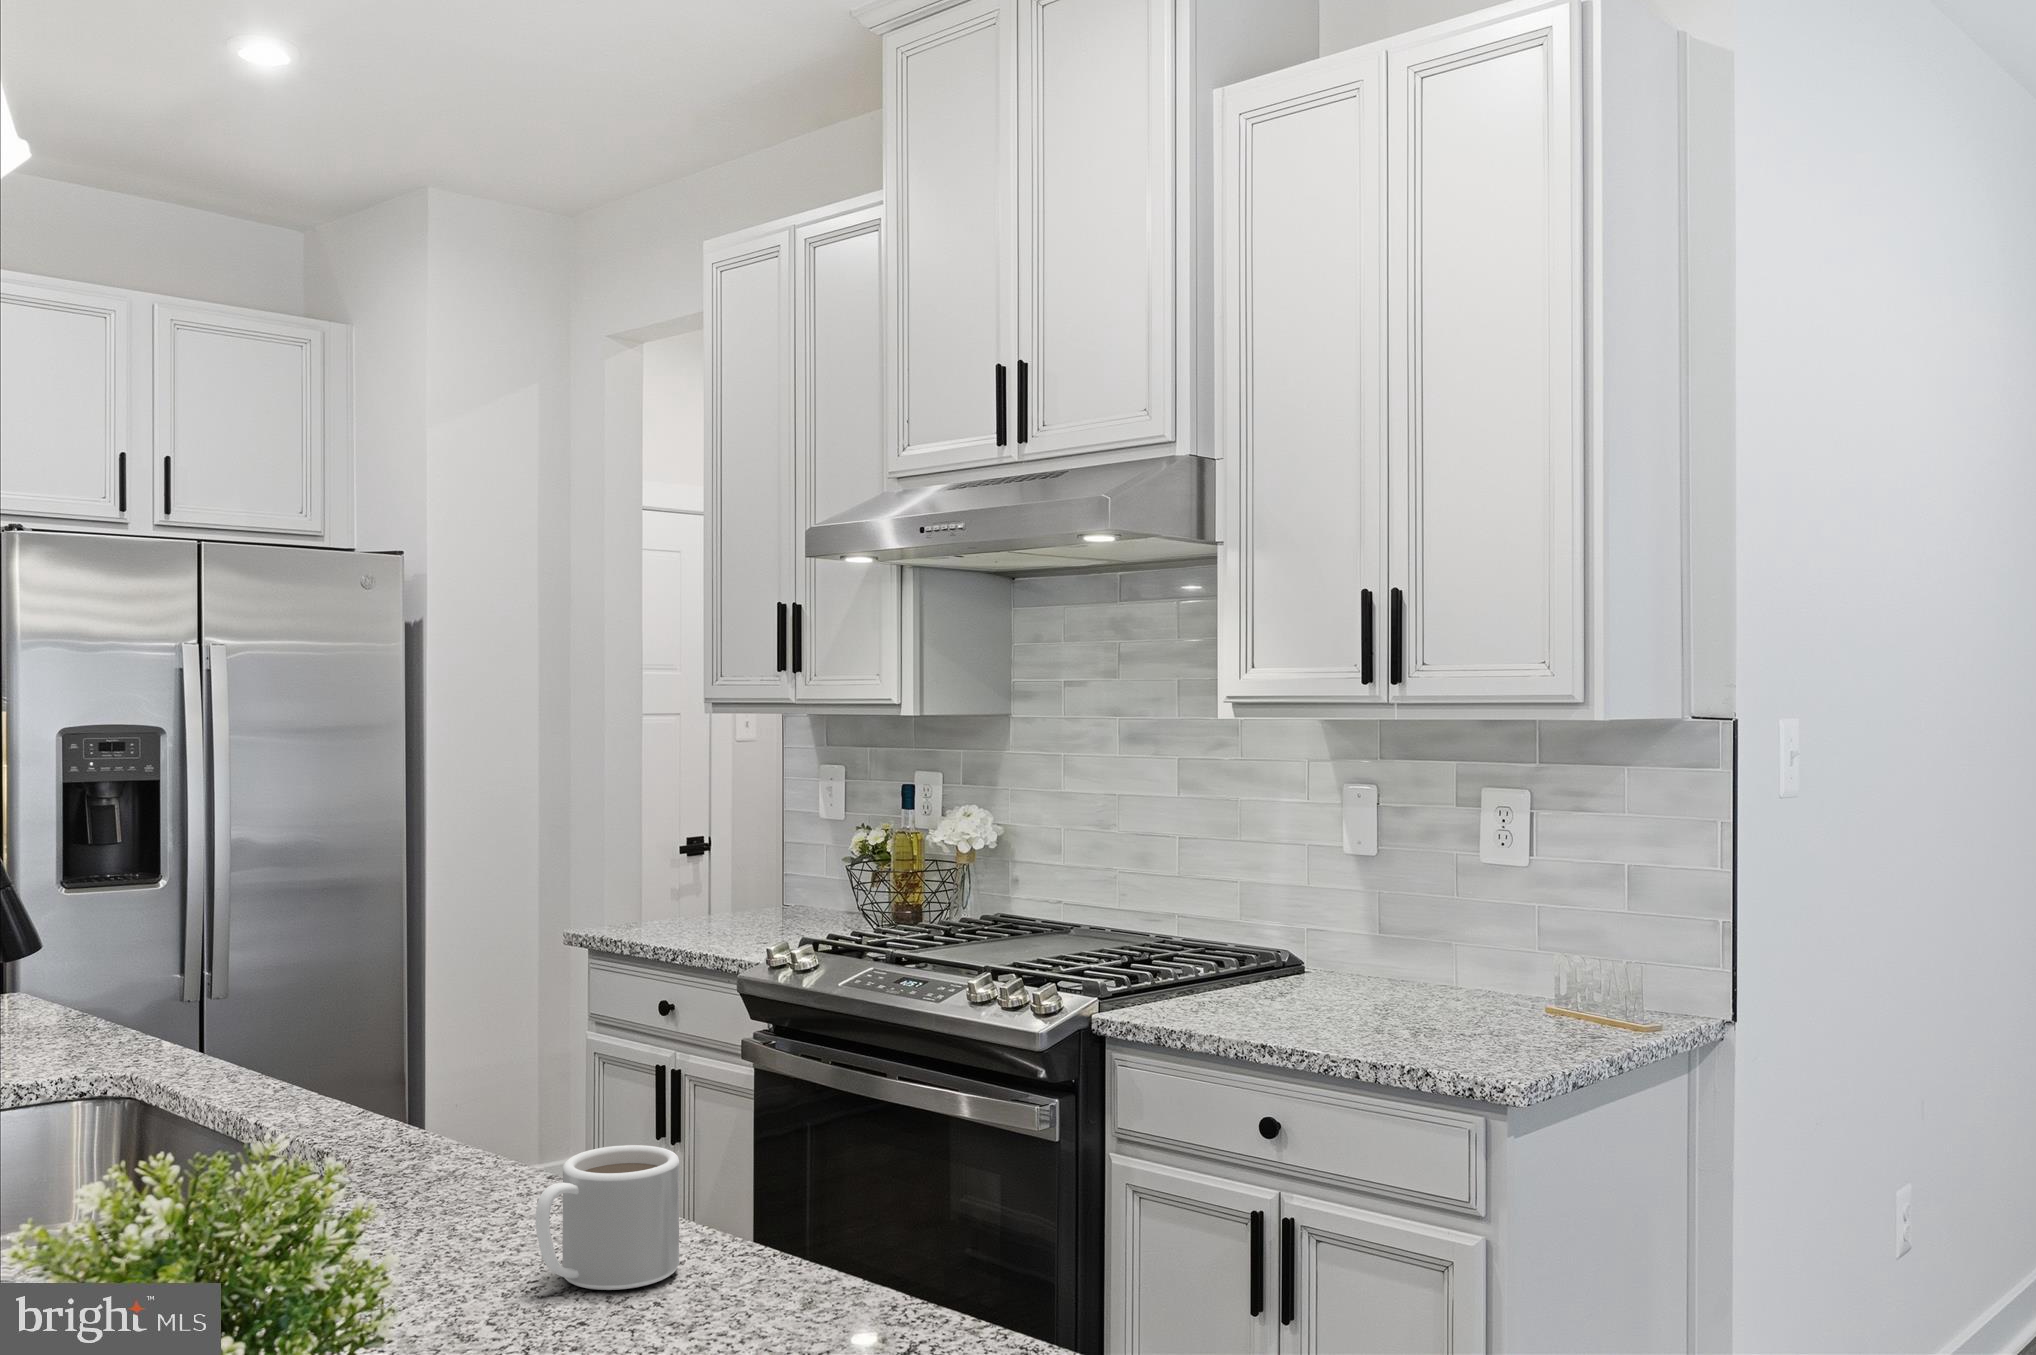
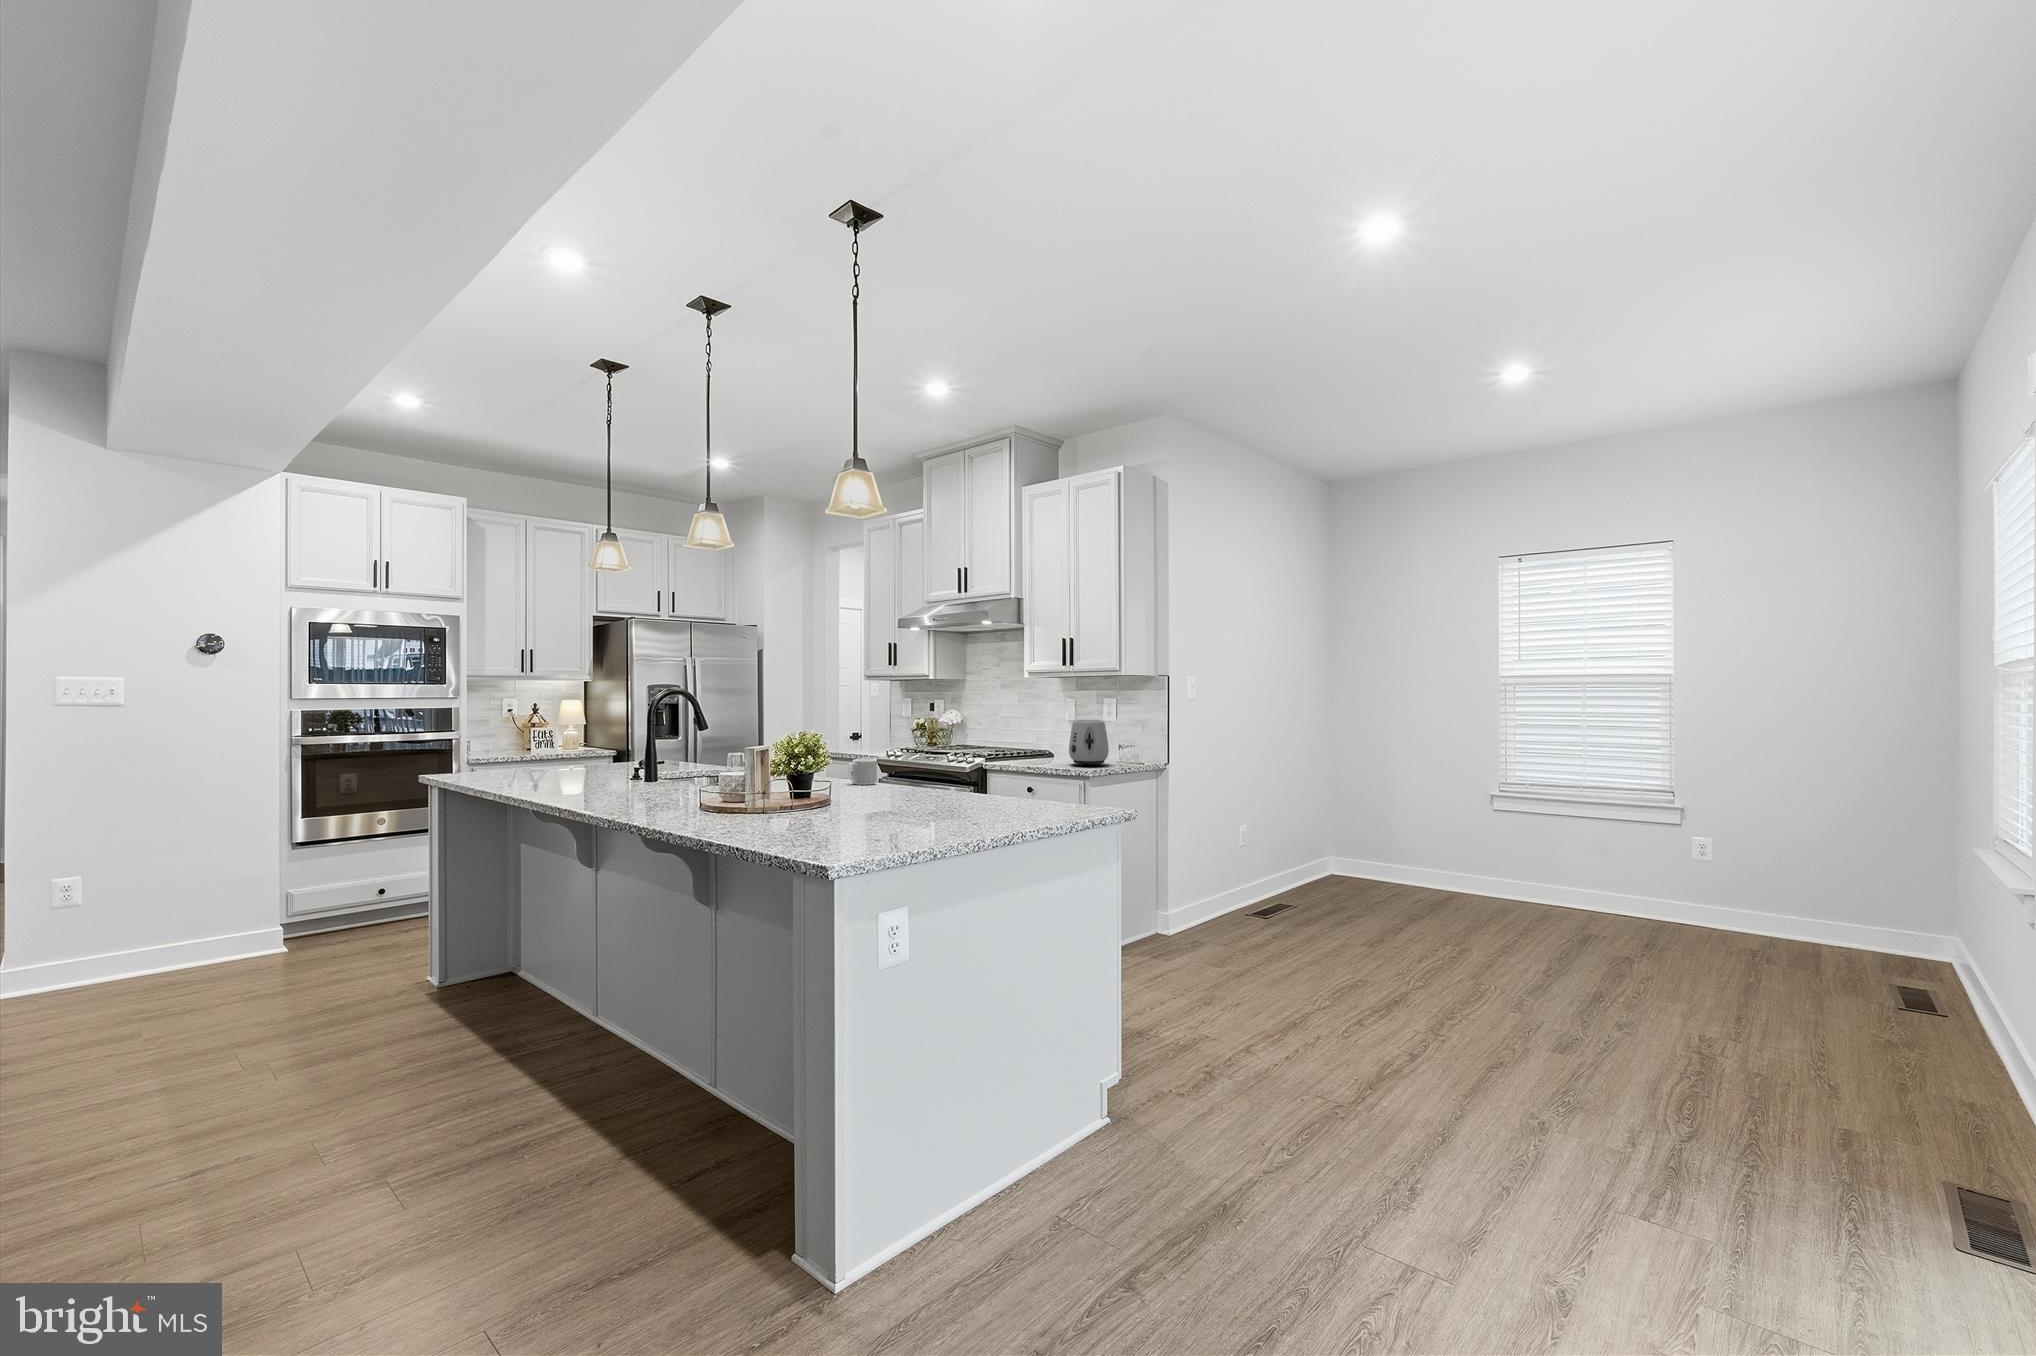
toaster: none [1399,869,1550,1051] -> present [1069,720,1109,767]

